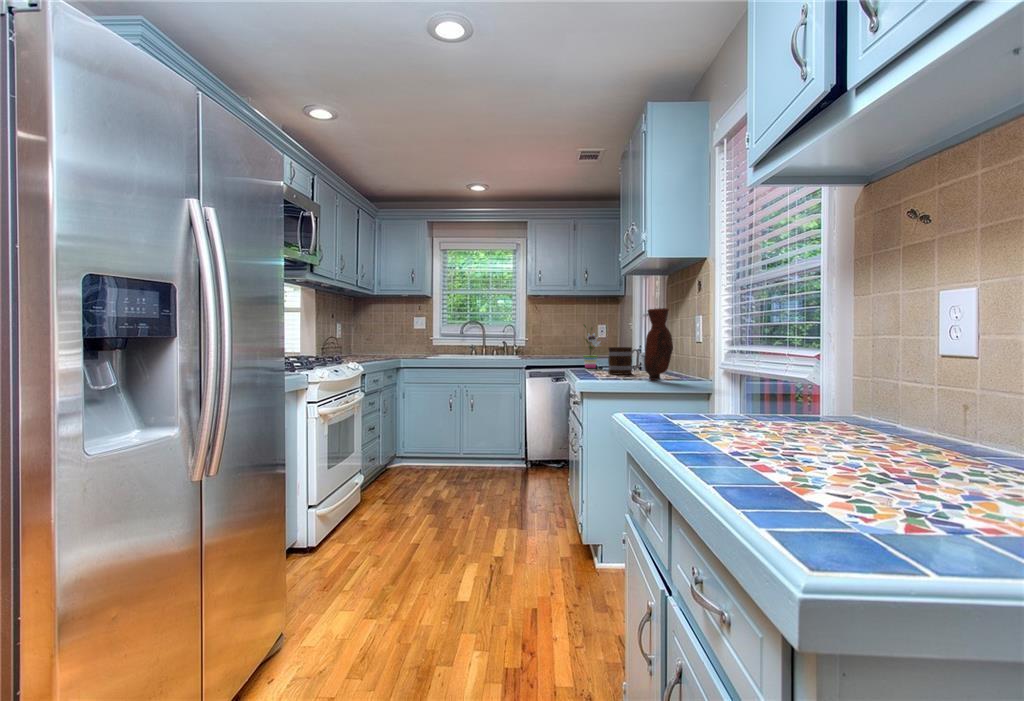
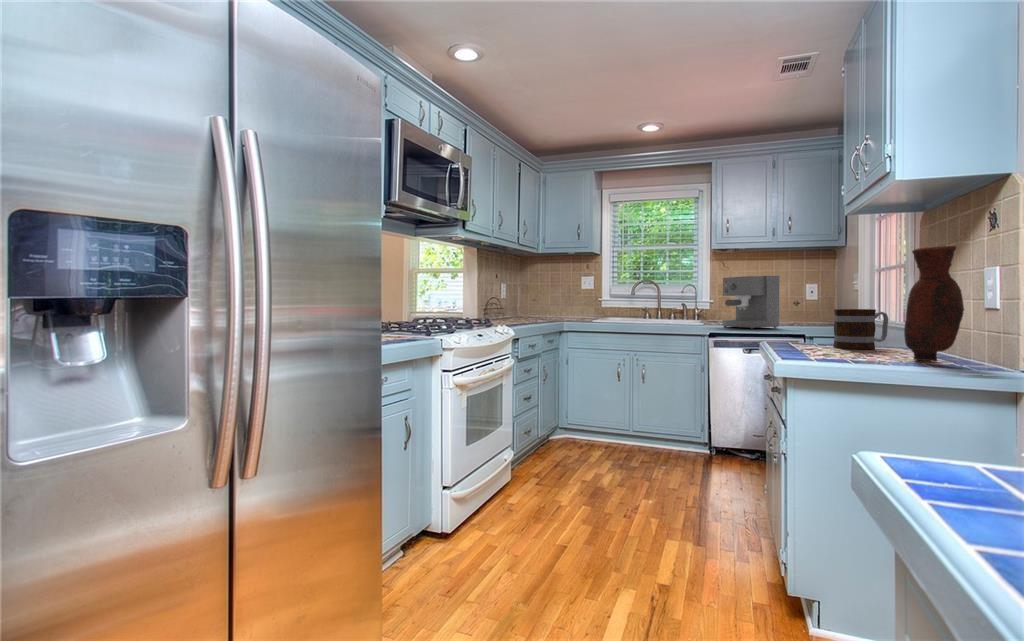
coffee maker: none [535,321,576,363] -> present [722,276,780,329]
potted plant: present [583,325,601,368] -> none [791,278,821,337]

